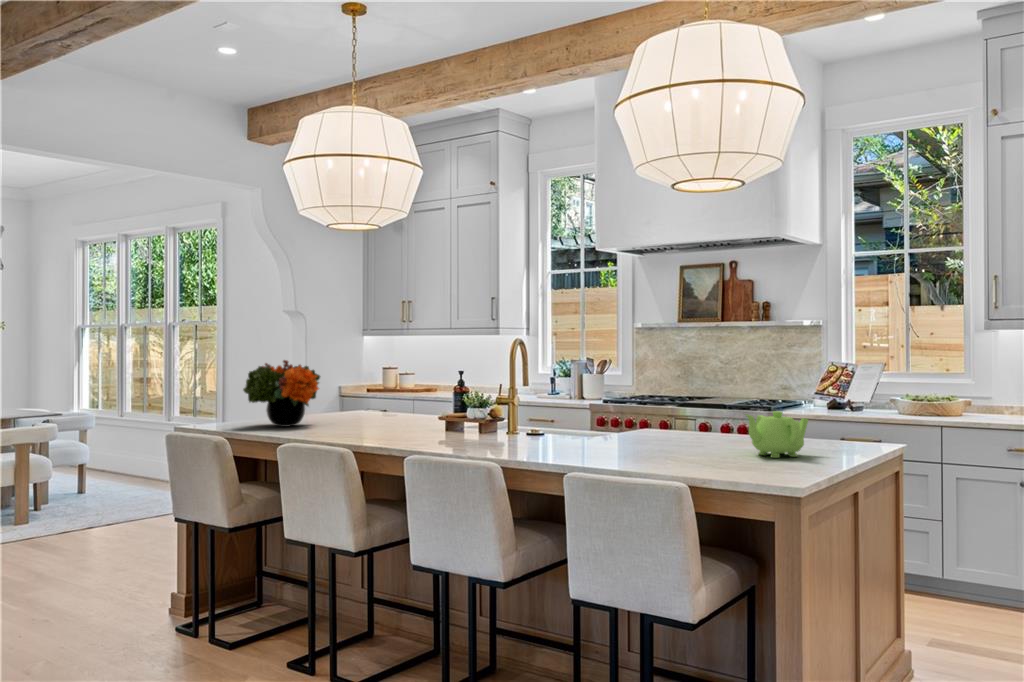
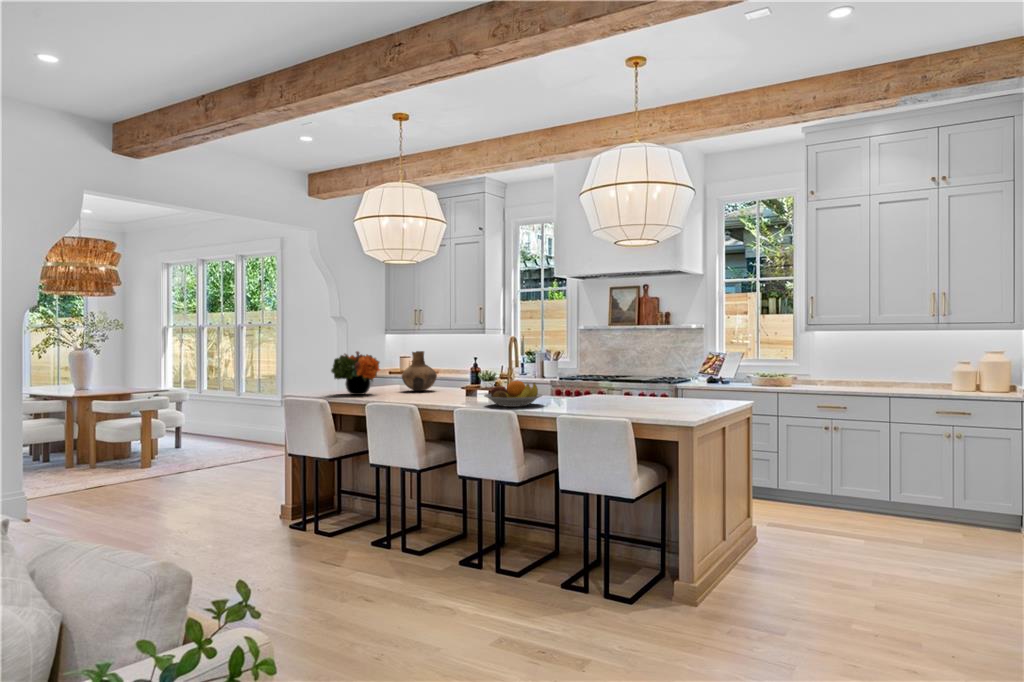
vase: none [355,360,409,421] -> present [402,351,437,391]
fruit bowl: none [461,409,557,452] -> present [484,381,542,407]
teapot: present [746,411,808,458] -> none [655,381,692,408]

